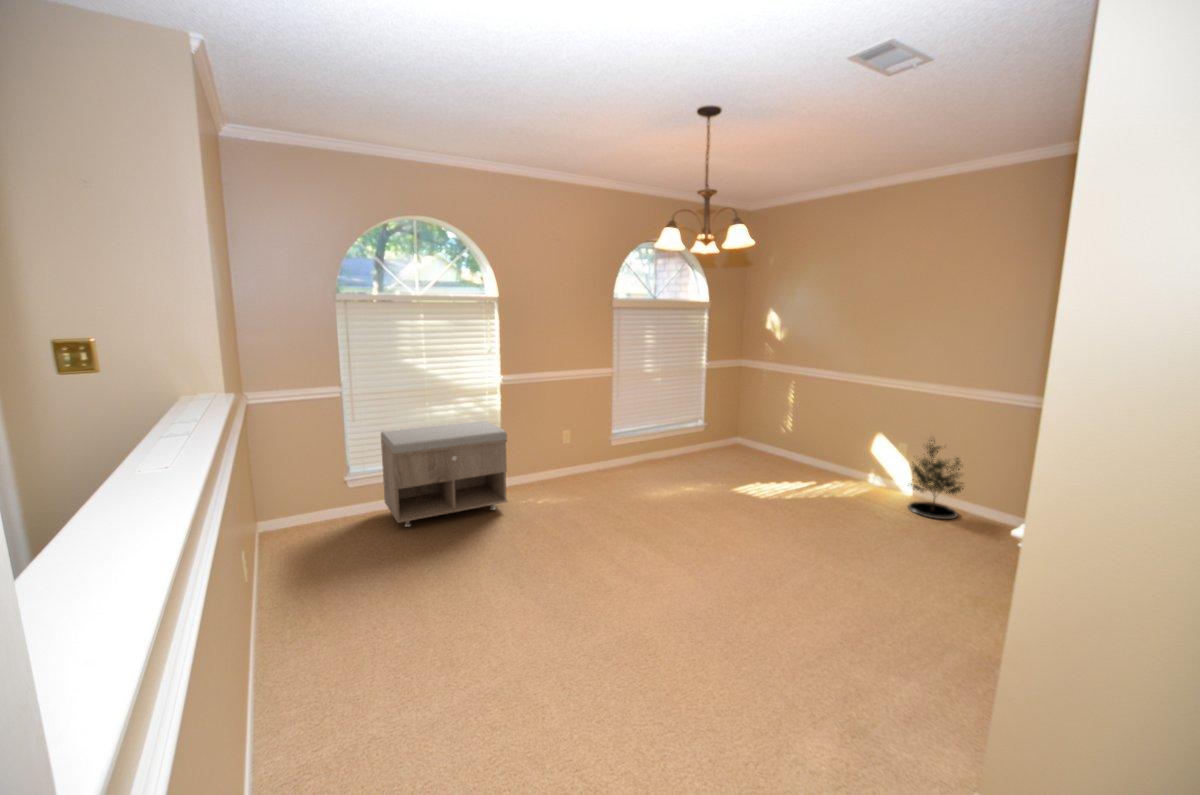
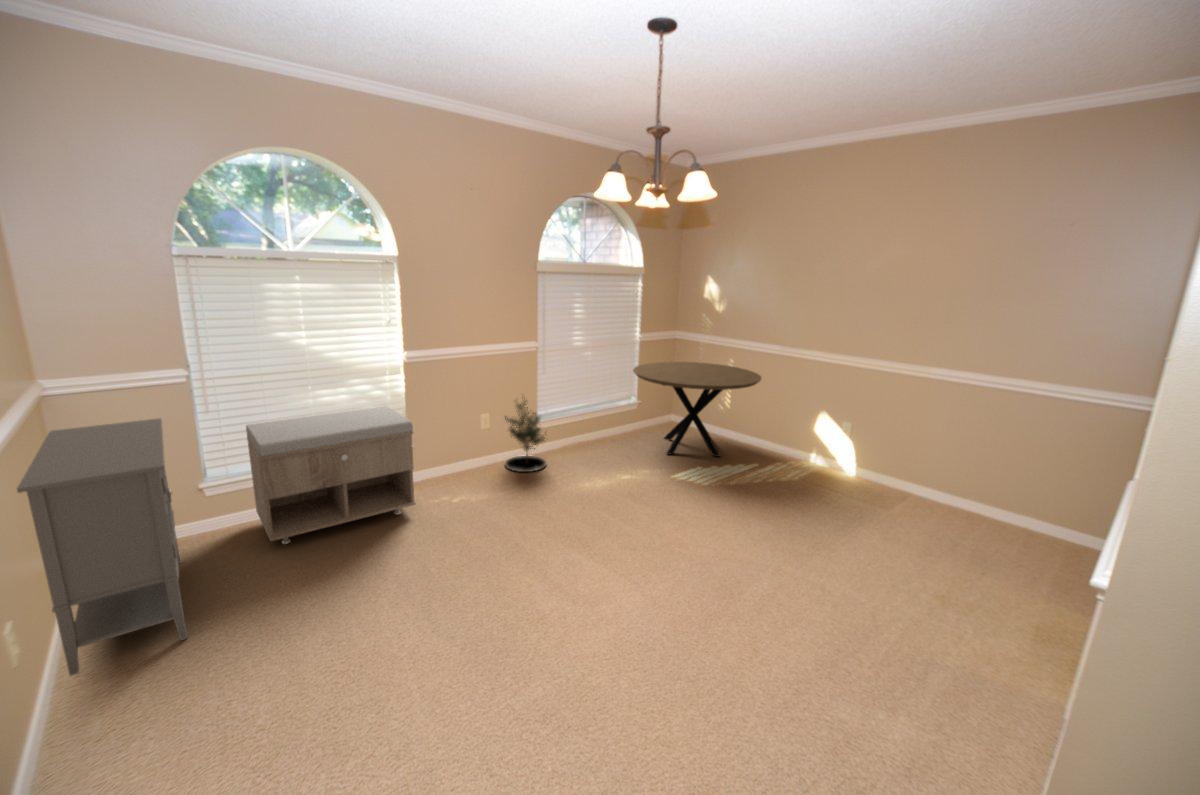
dining table: none [698,388,819,475] -> present [633,362,761,457]
cabinet: none [252,423,345,601] -> present [17,418,188,675]
potted tree: present [908,440,963,519] -> present [505,400,546,472]

